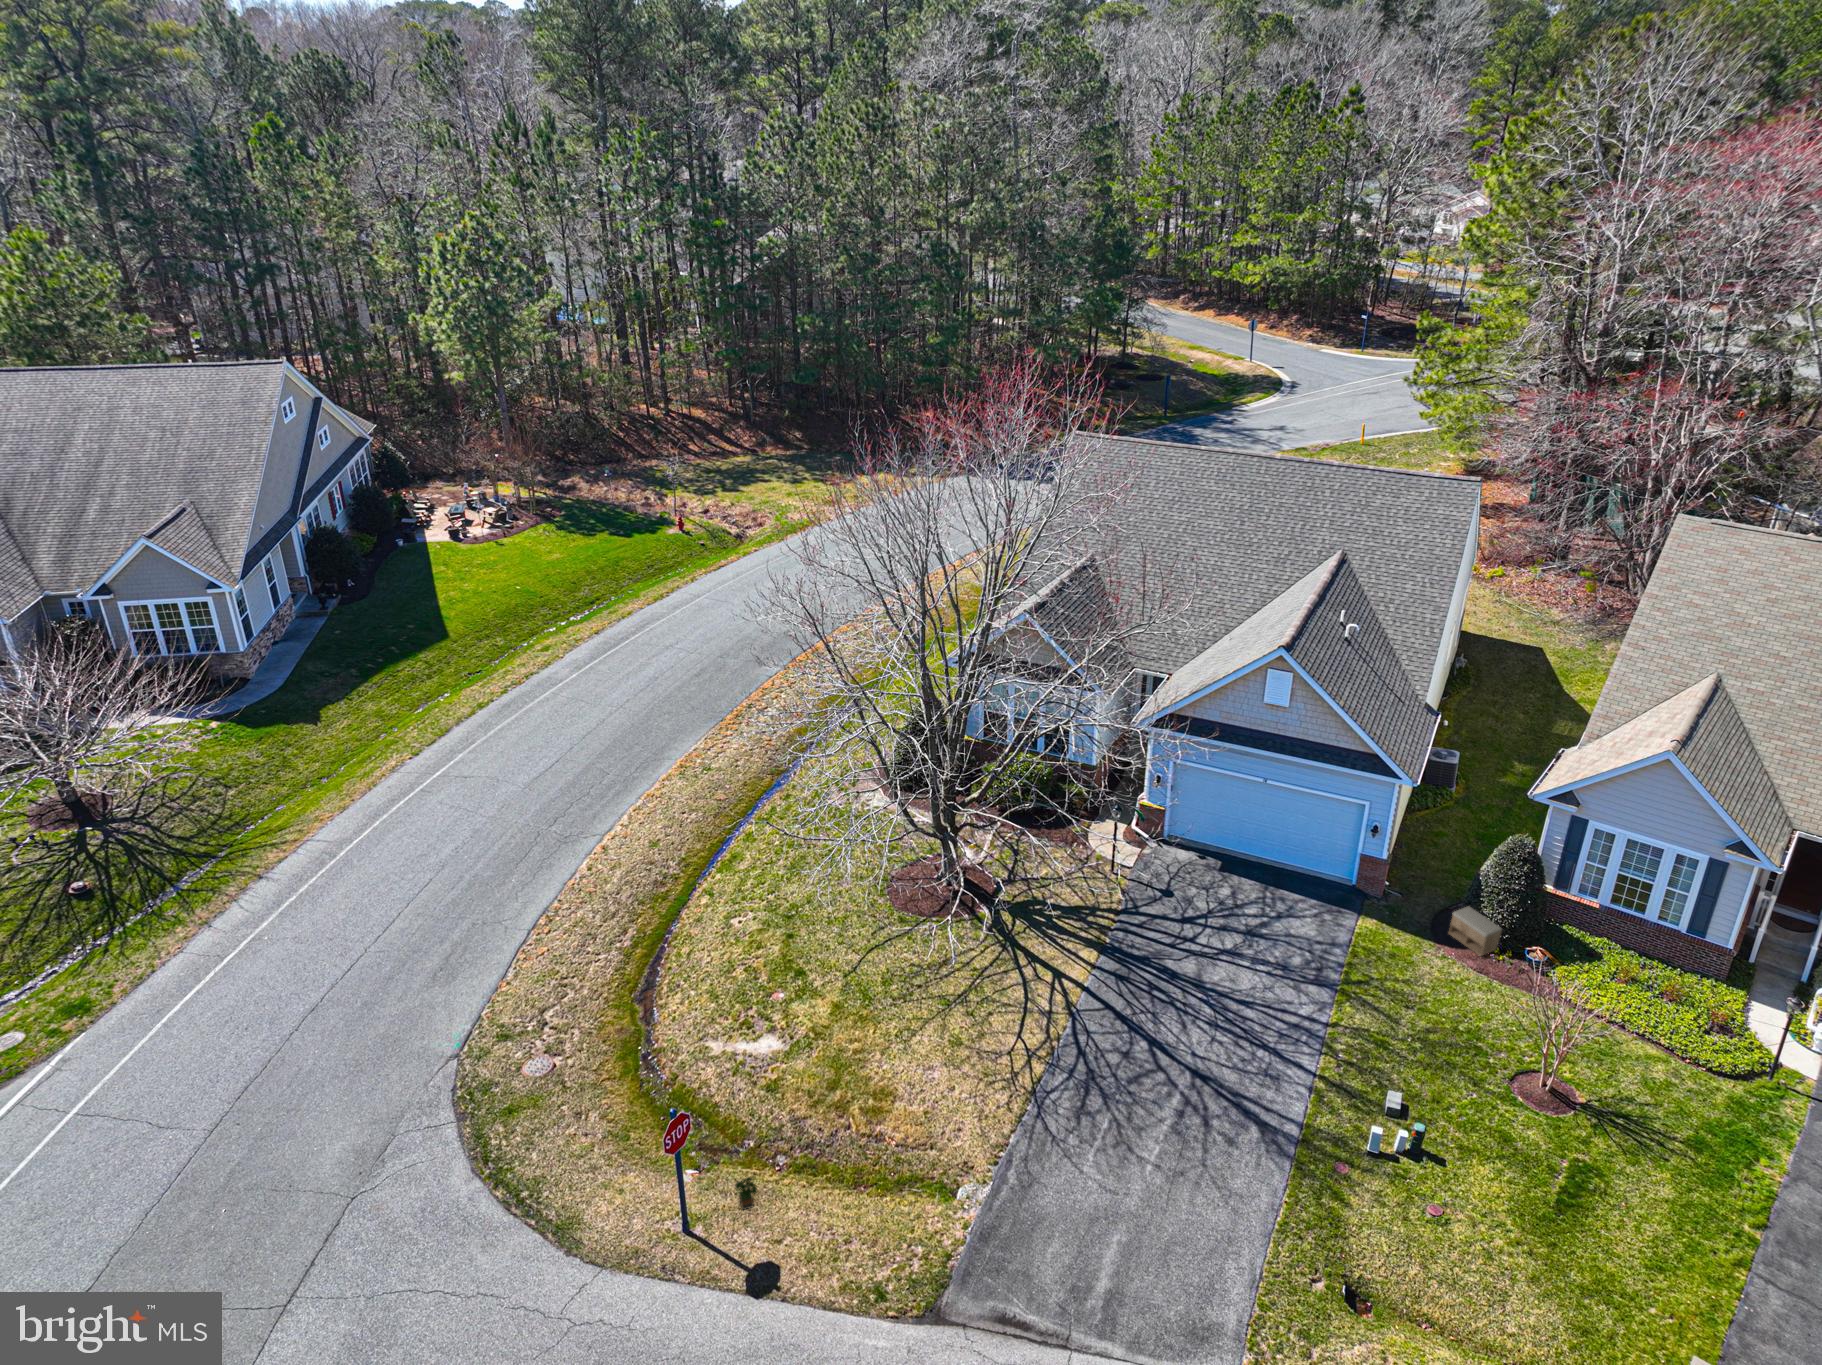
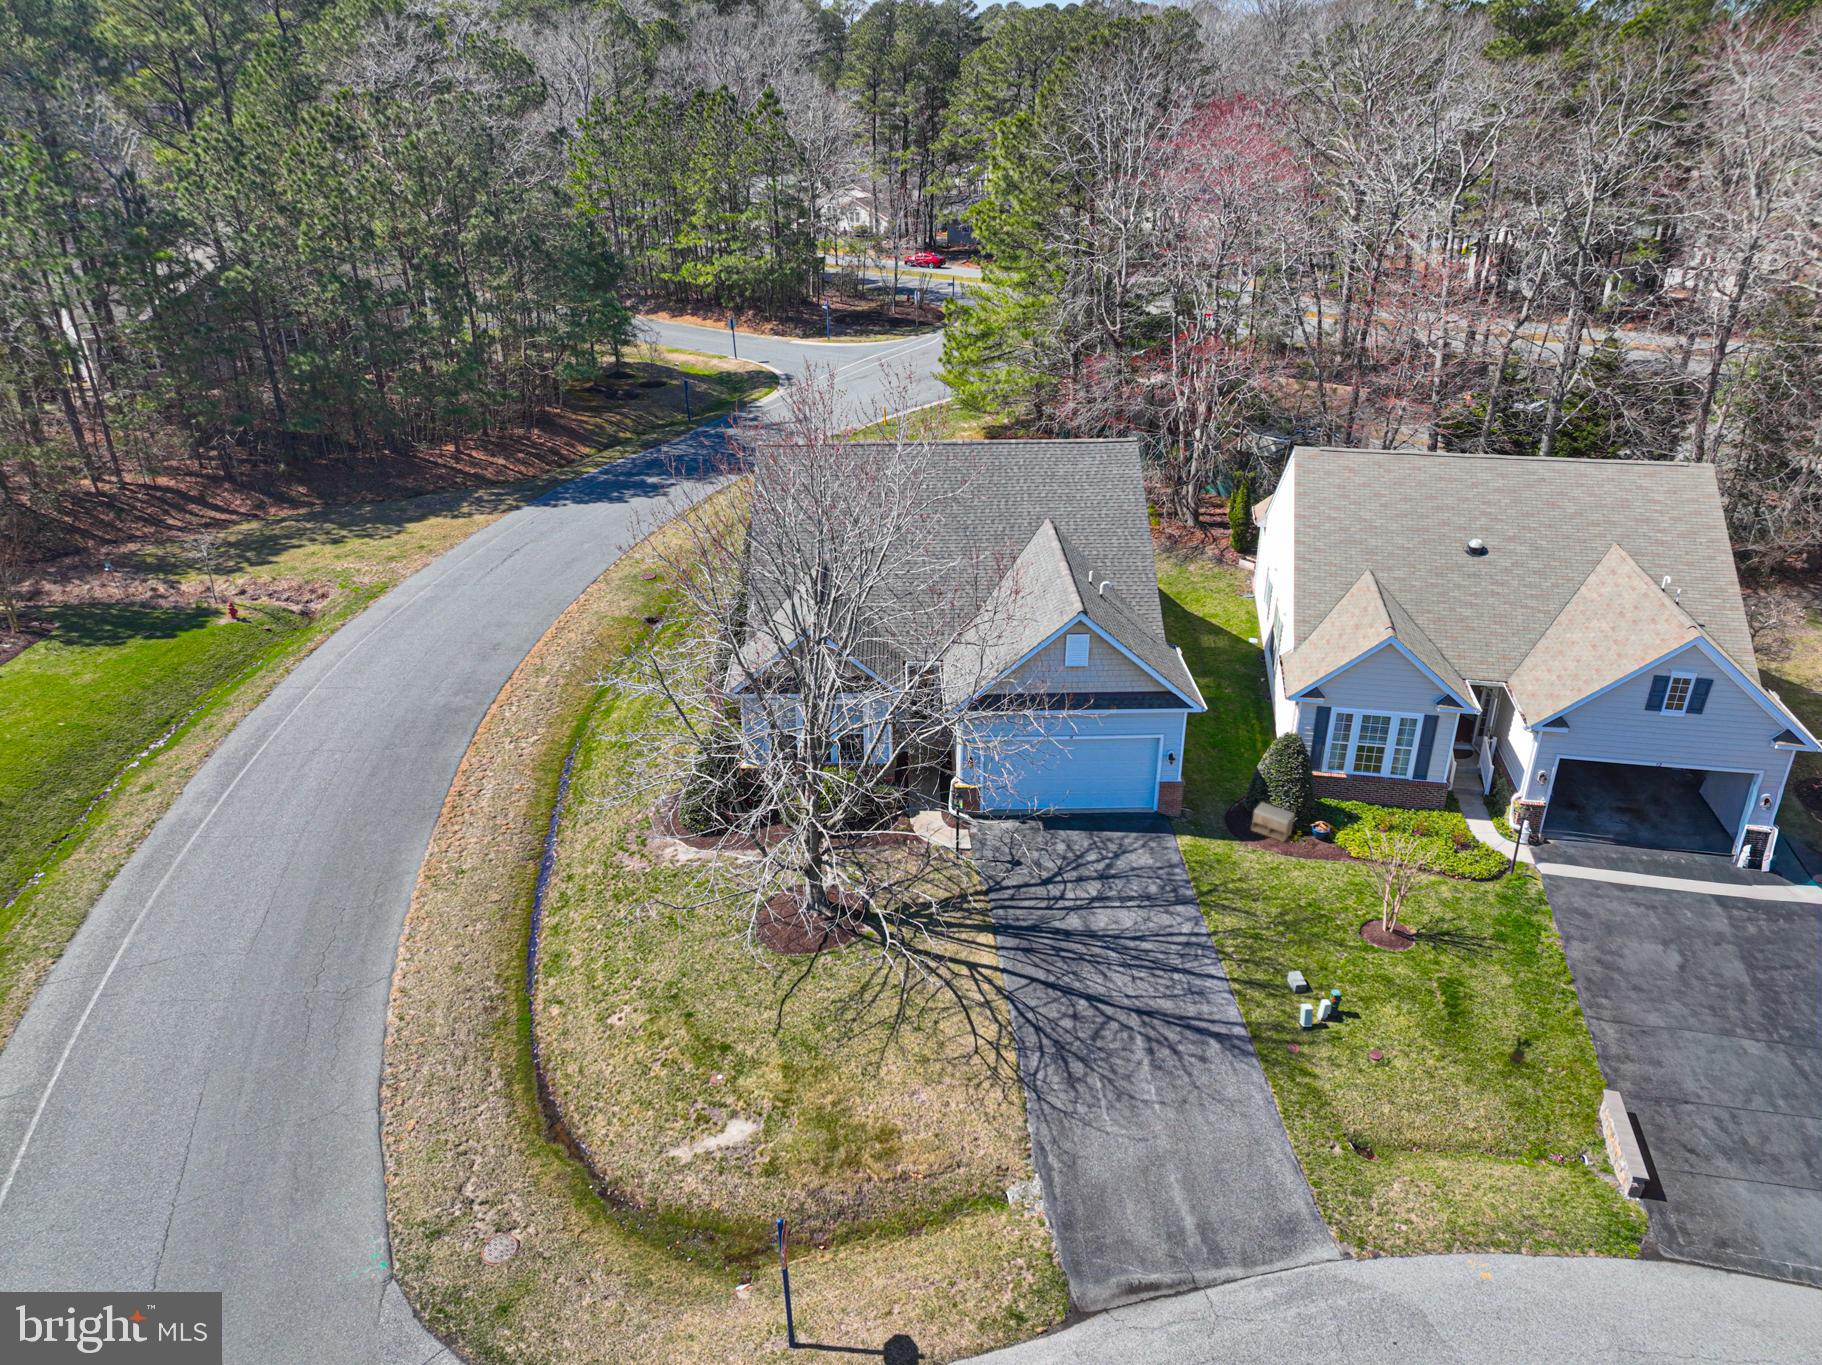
potted tree: present [735,1177,757,1210] -> present [1510,1036,1532,1065]

